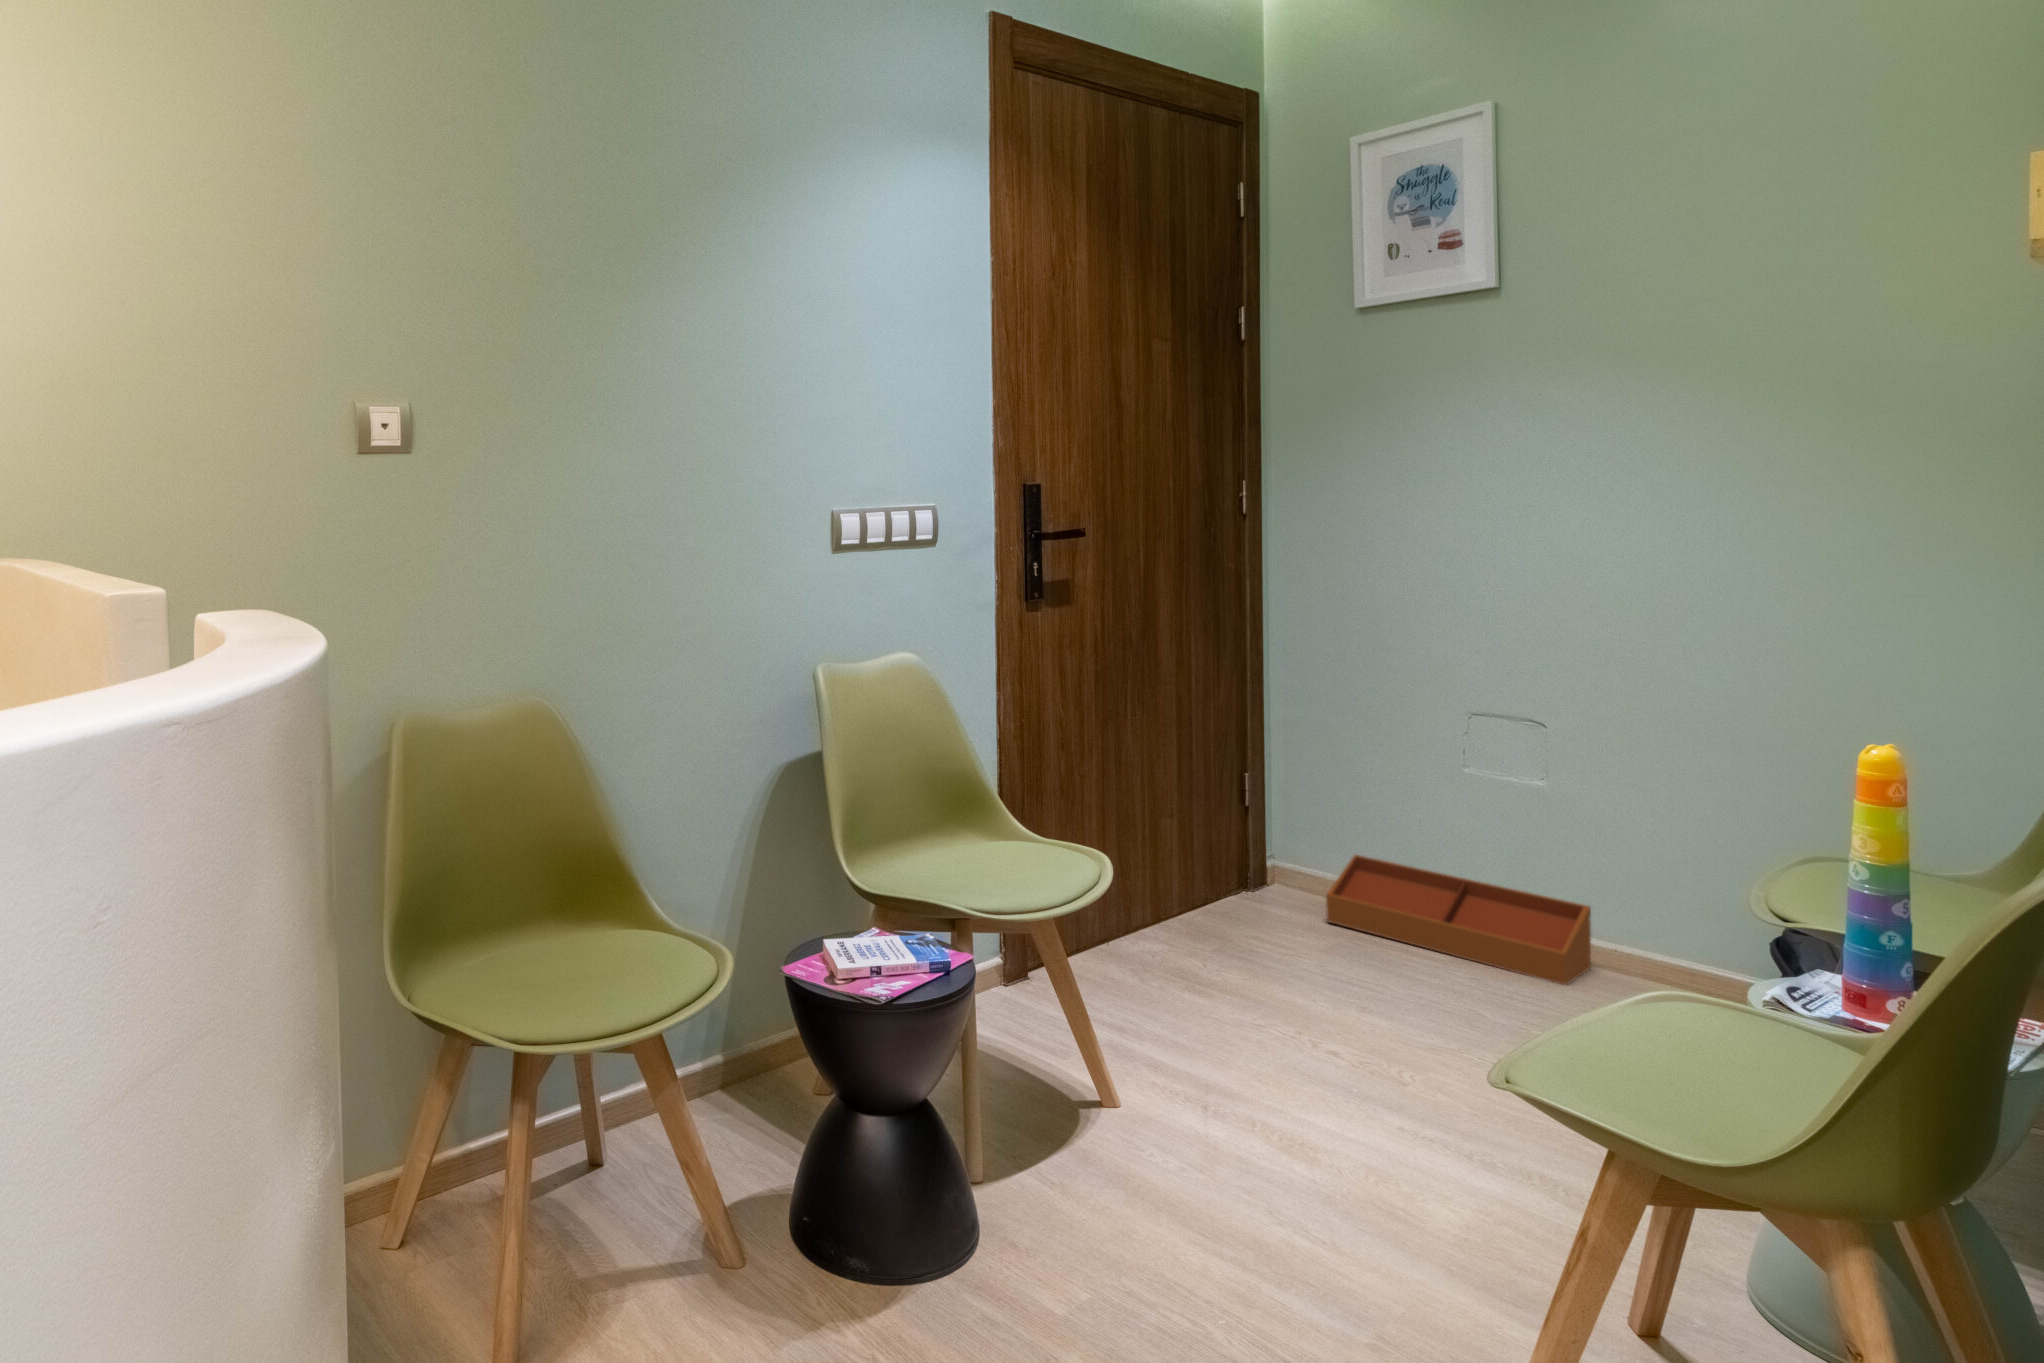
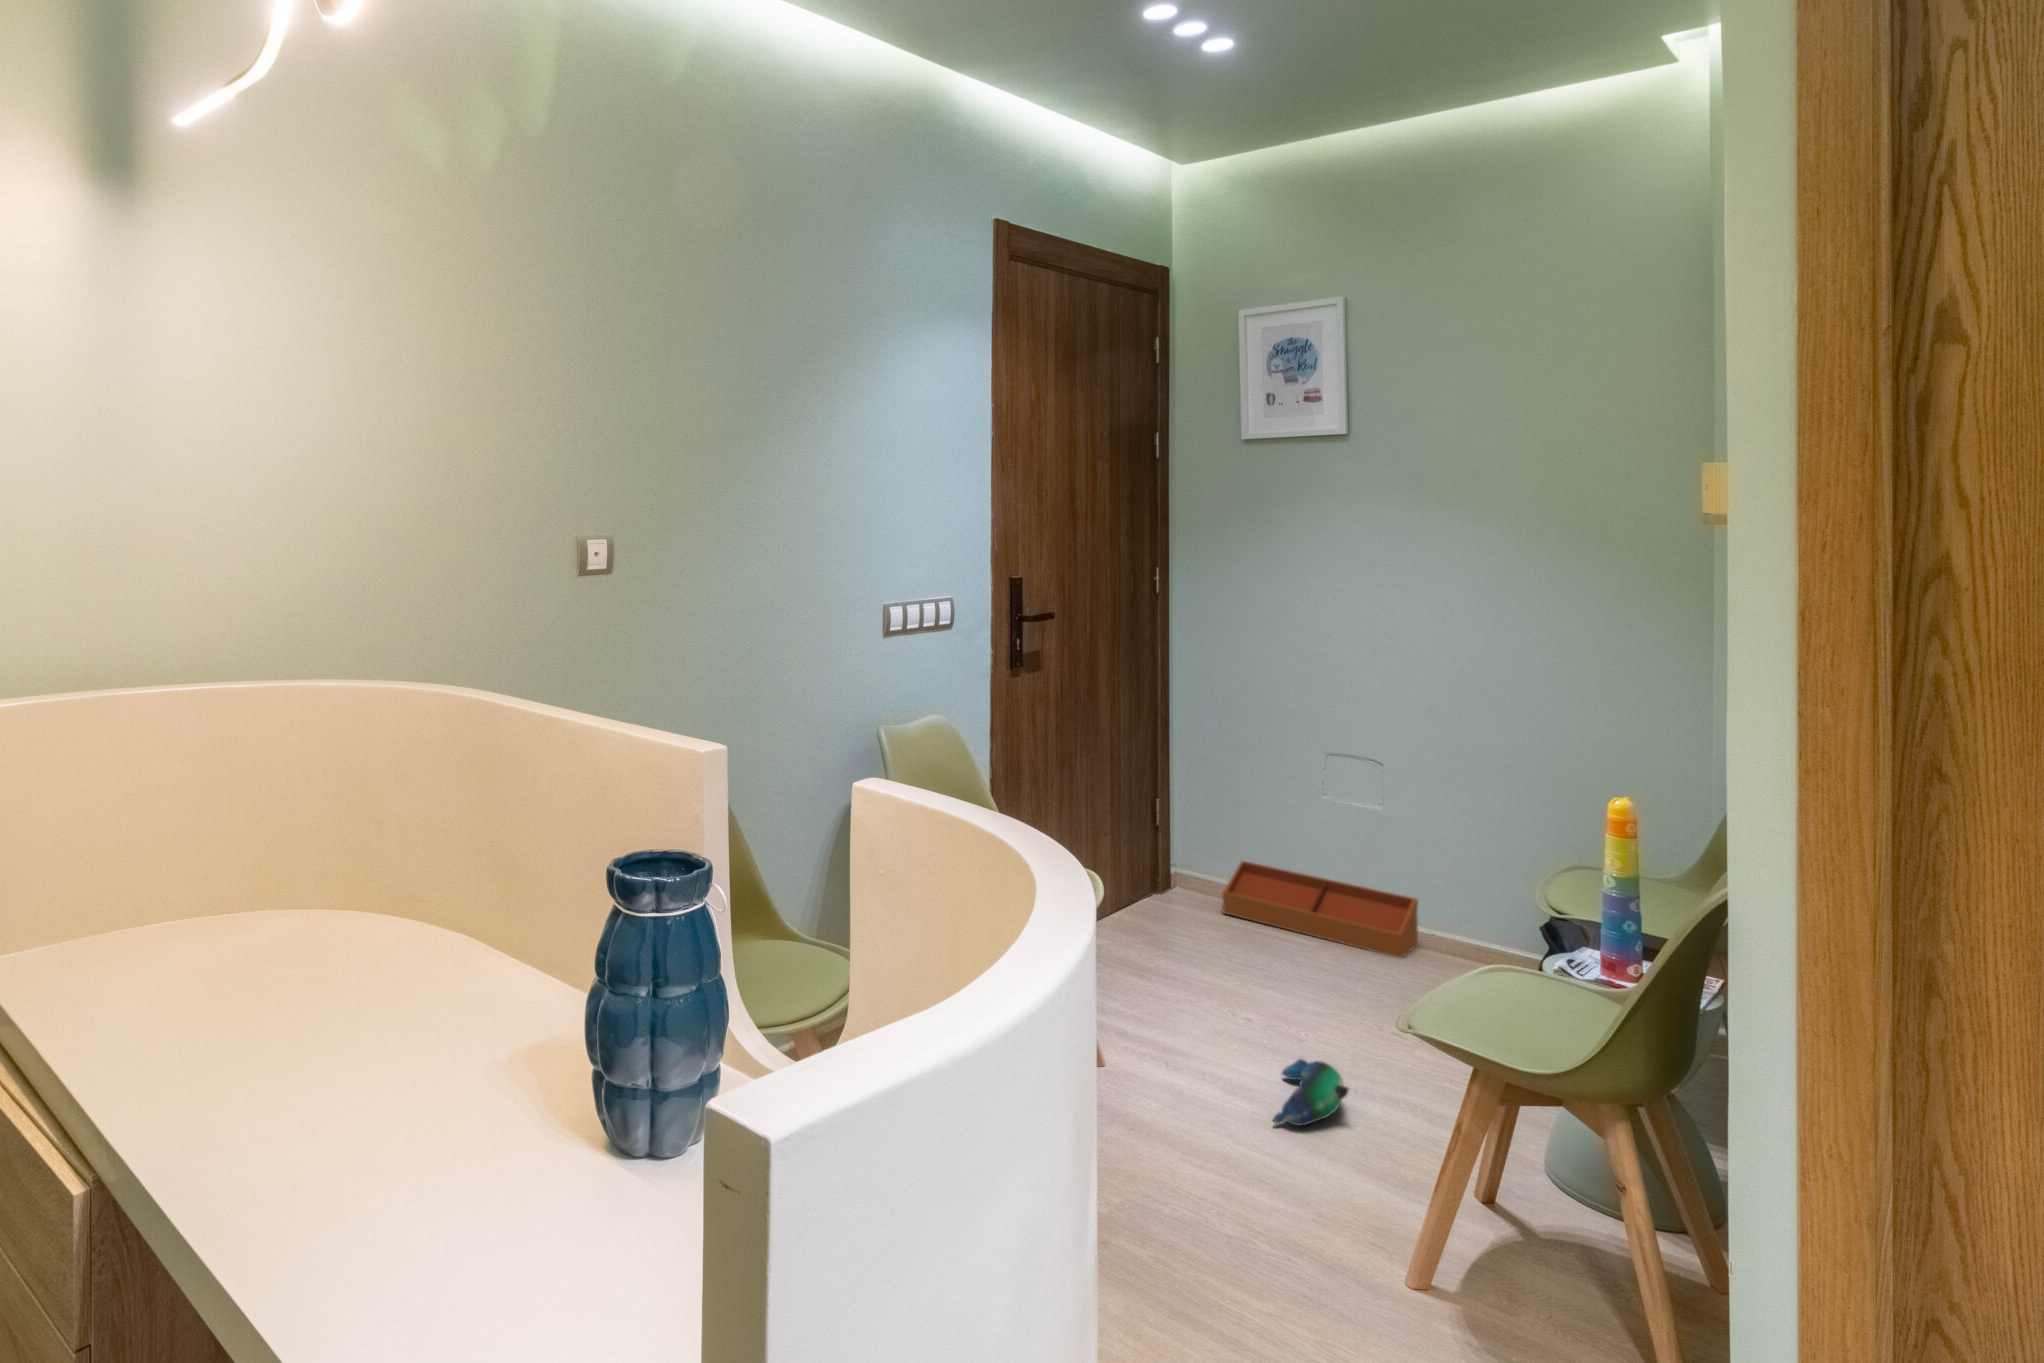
plush toy: none [1344,1117,1459,1214] -> present [1273,1059,1349,1126]

